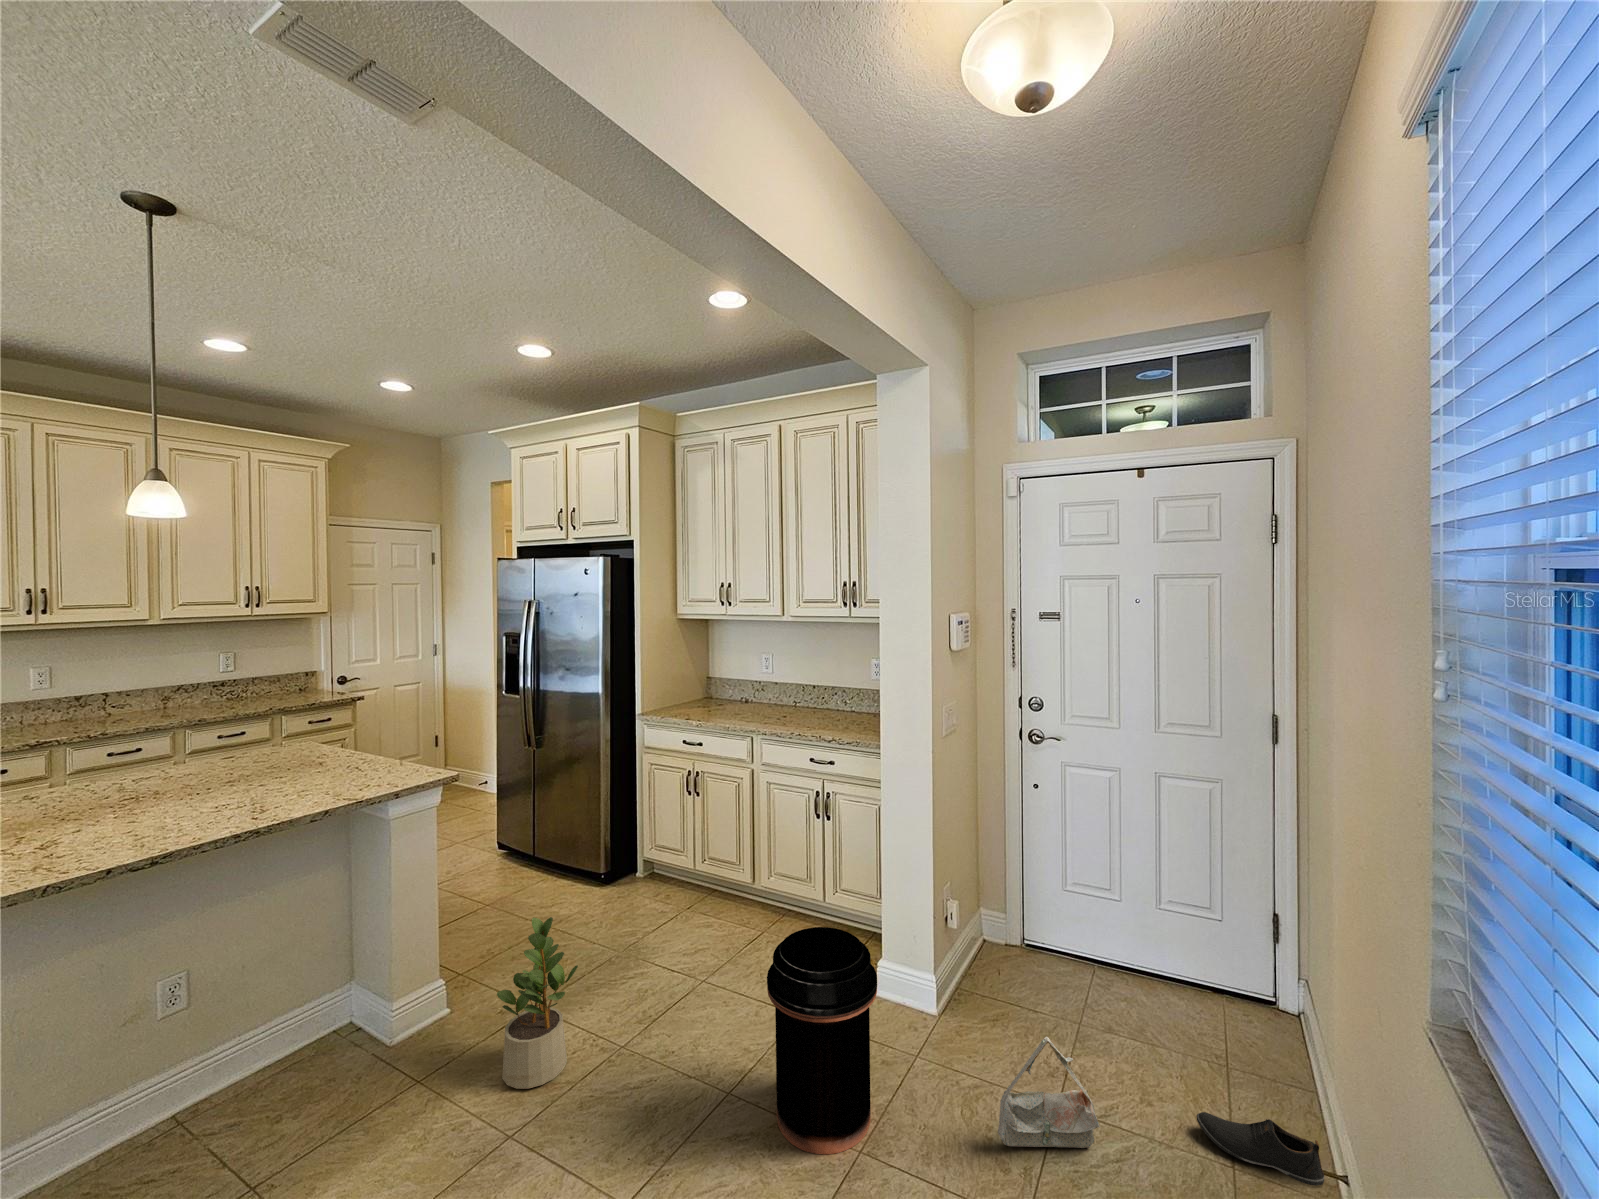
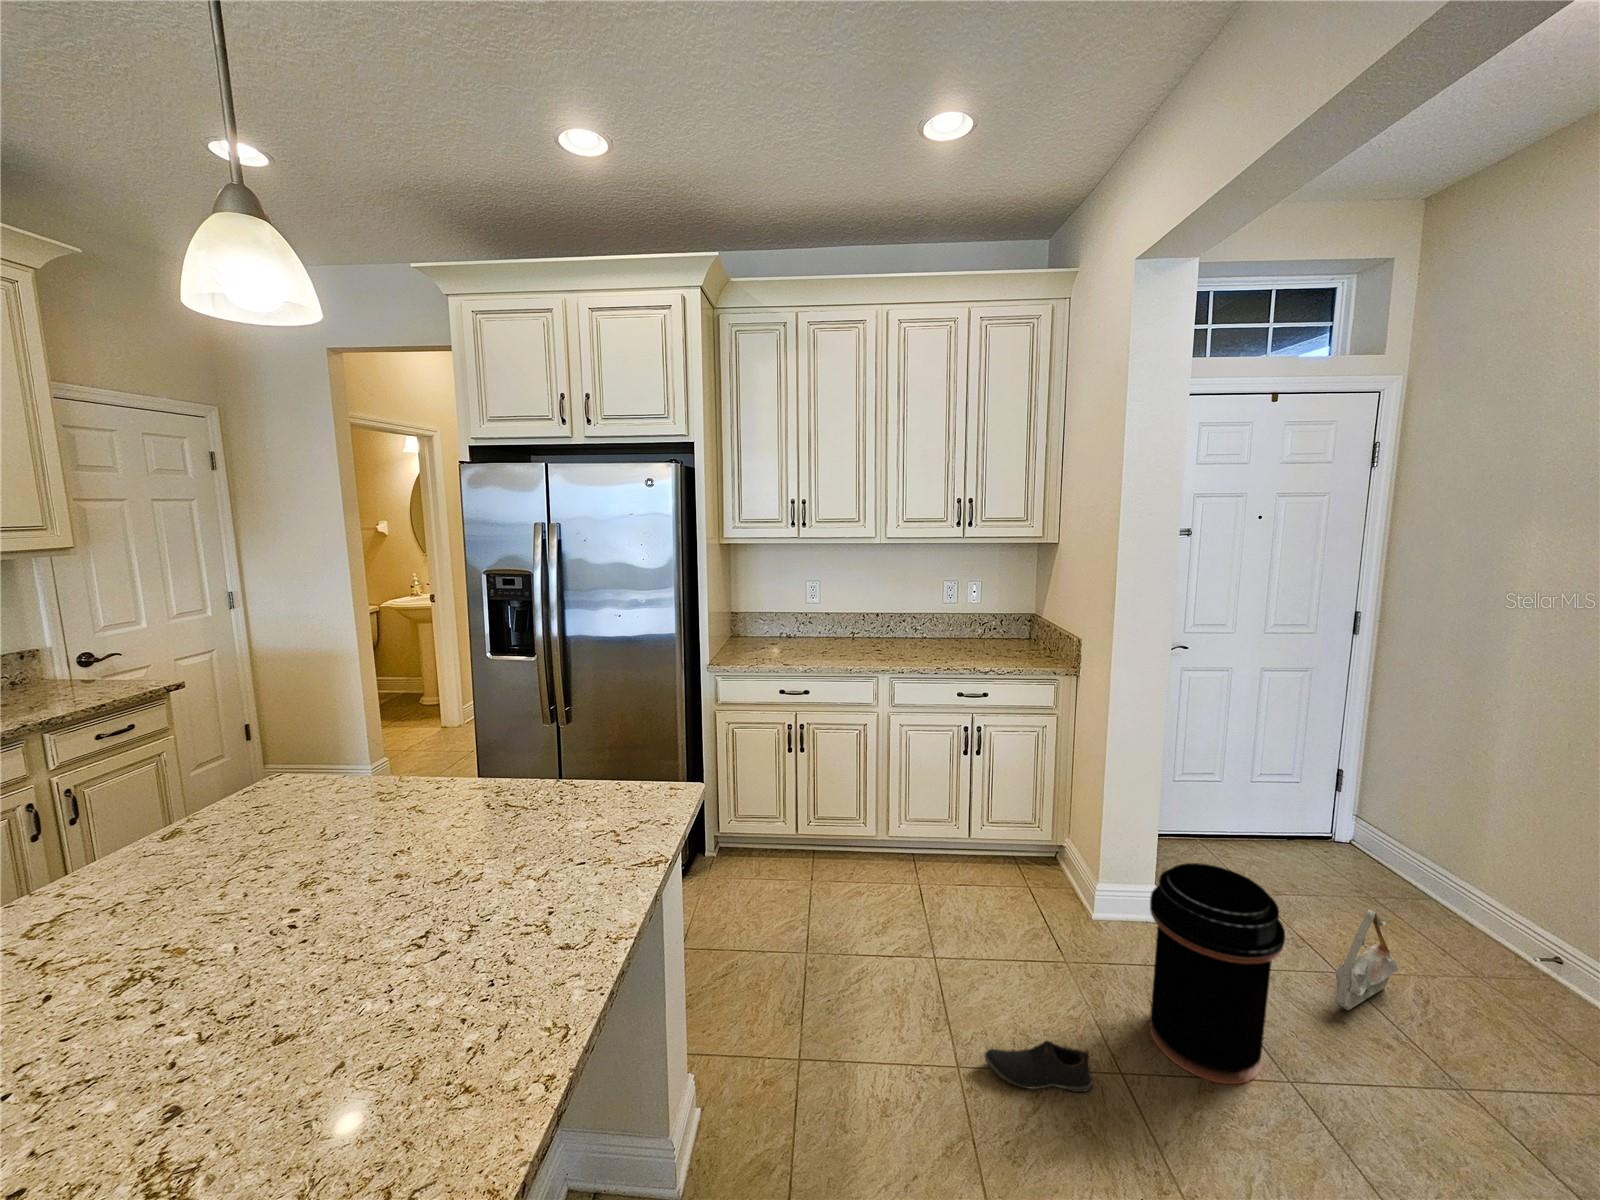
potted plant: present [497,917,578,1089] -> none [836,937,940,1154]
shoe: present [1197,1112,1324,1186] -> present [984,1041,1092,1092]

